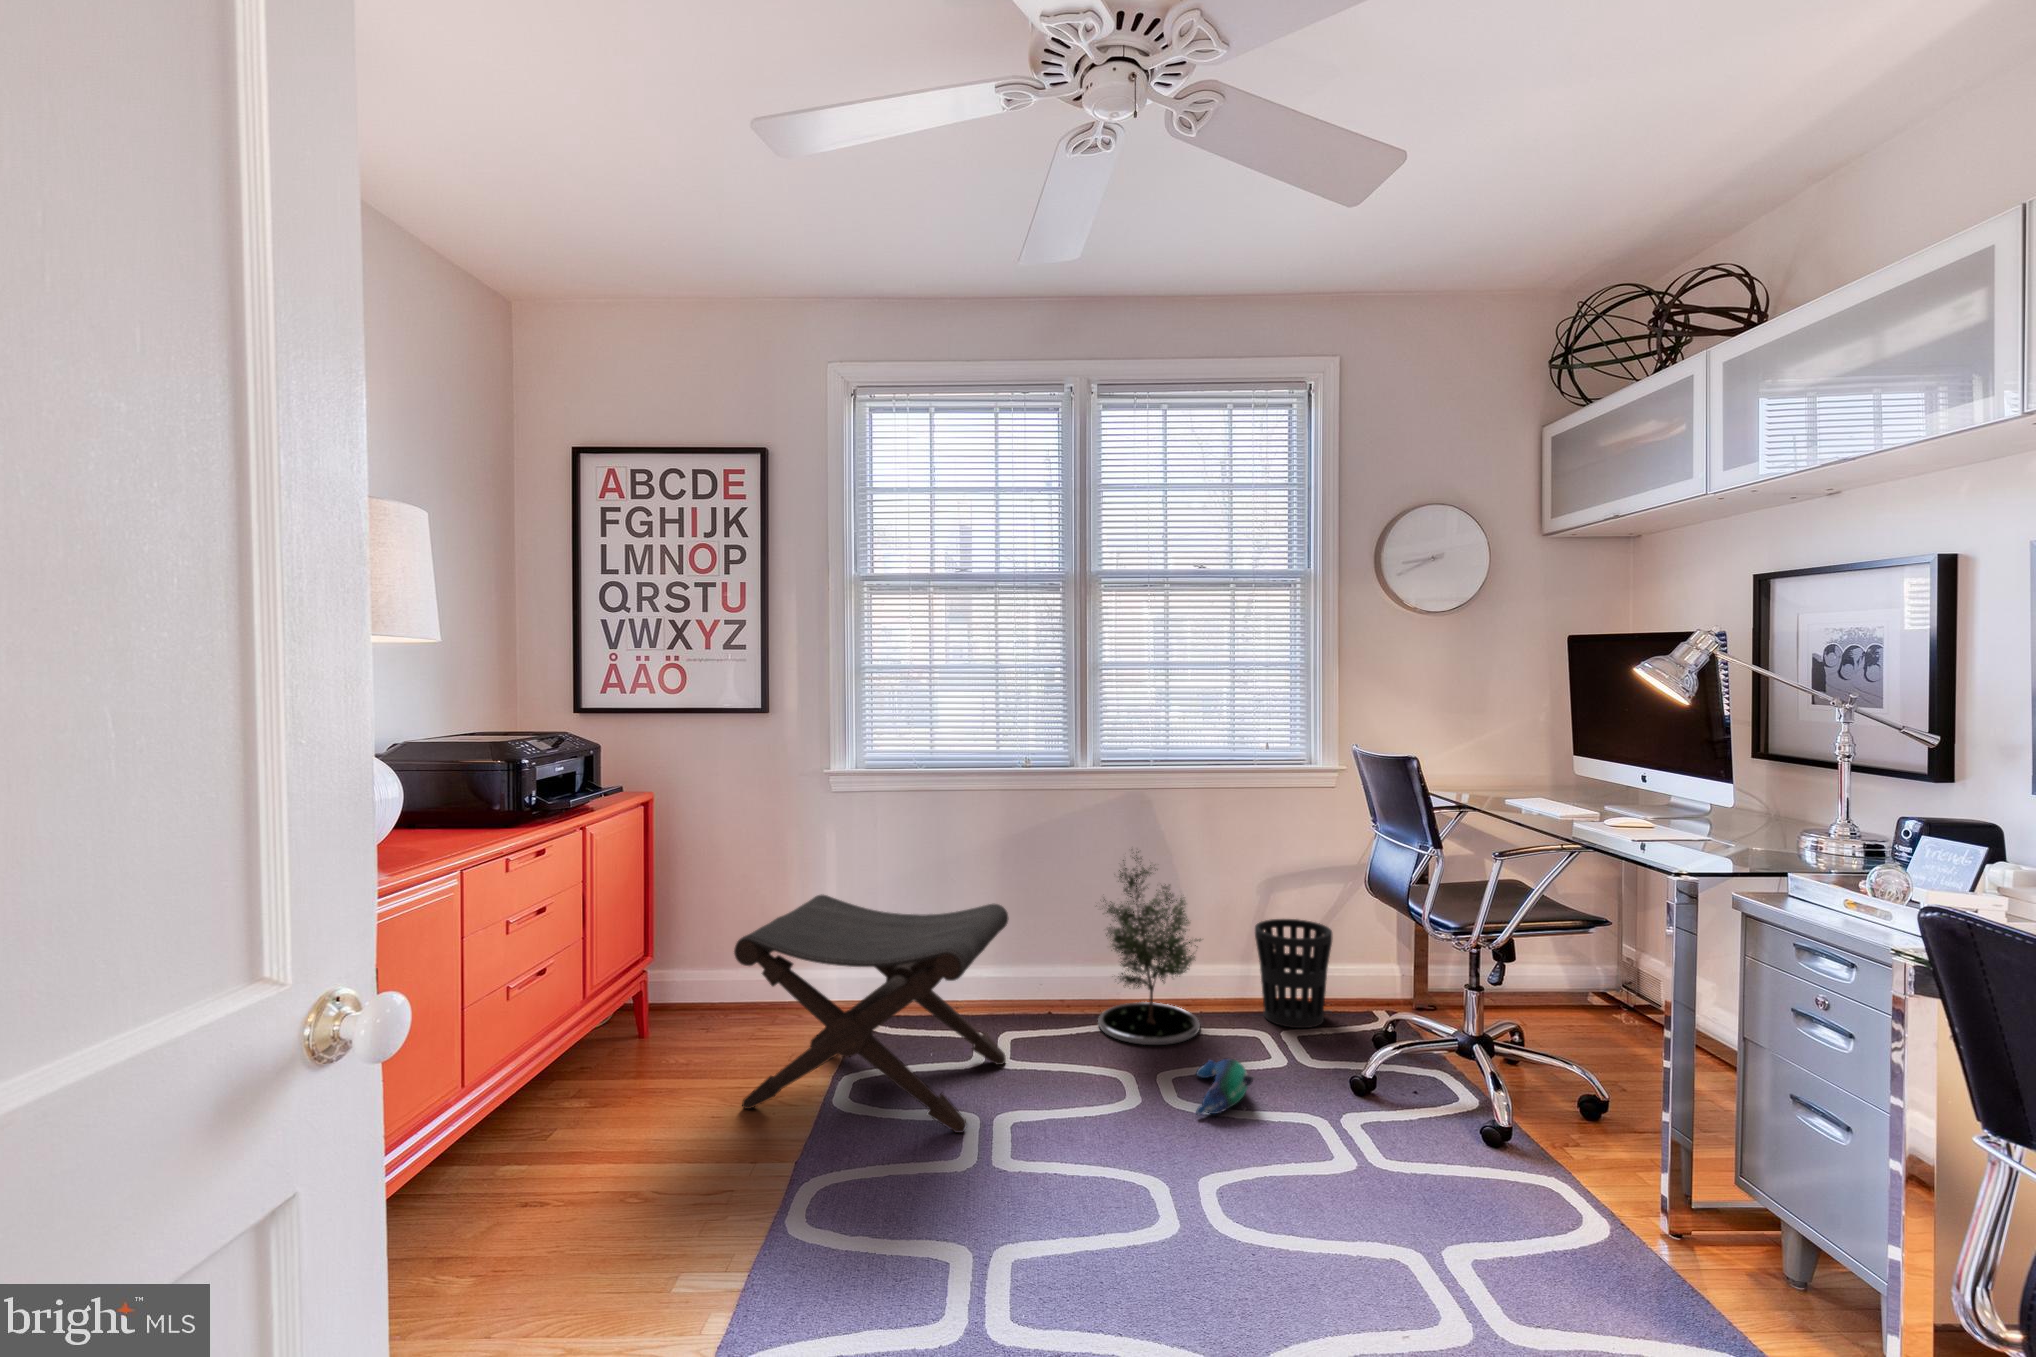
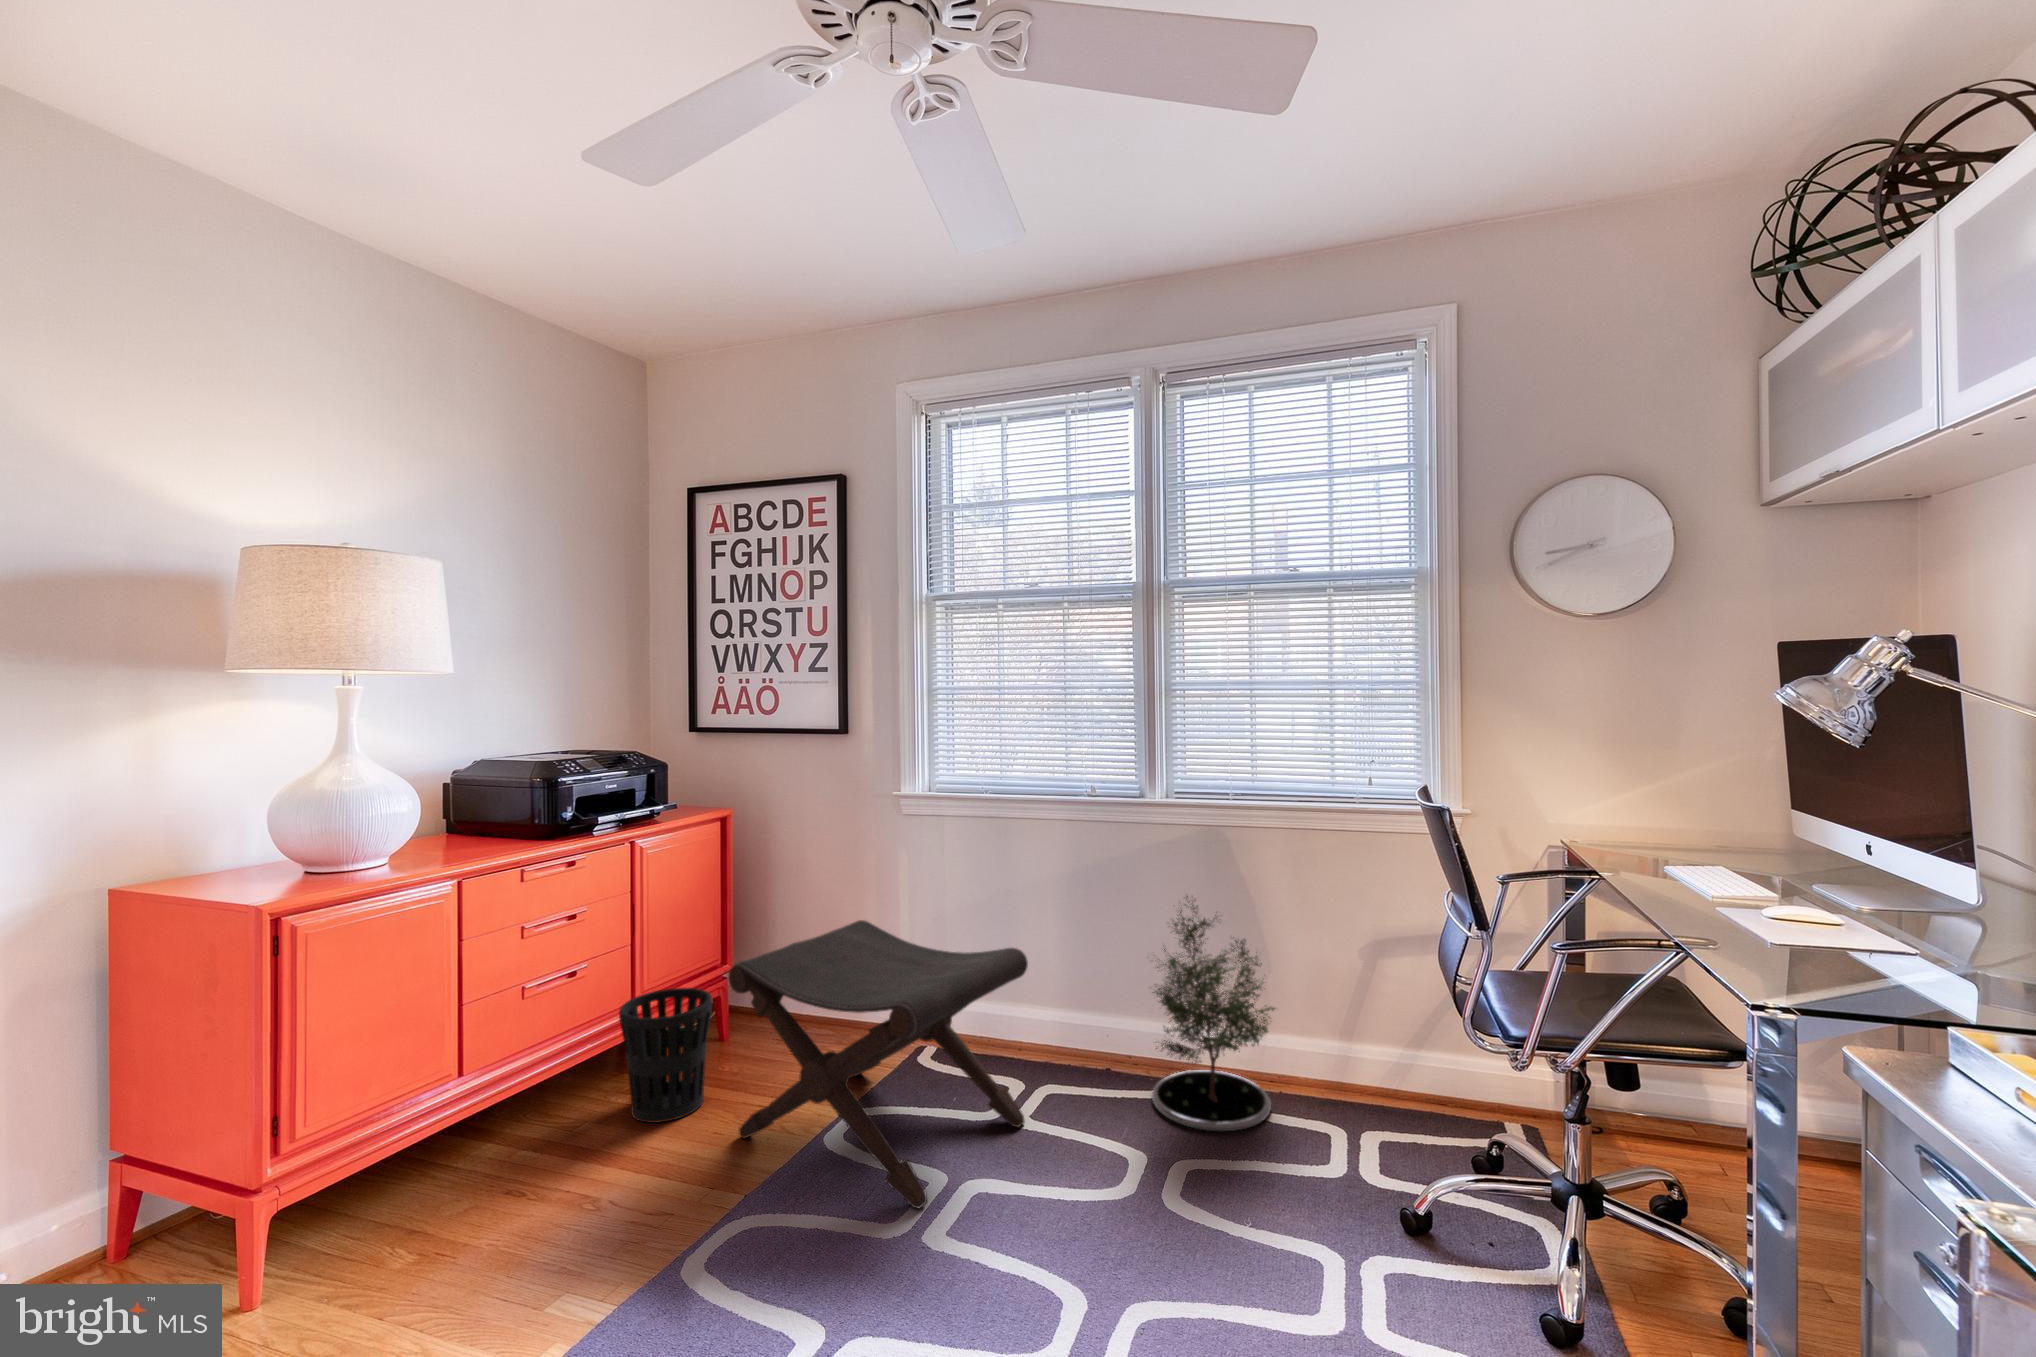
wastebasket: present [1255,919,1332,1028] -> present [619,988,713,1123]
plush toy: present [1196,1059,1253,1115] -> none [1191,1163,1275,1242]

